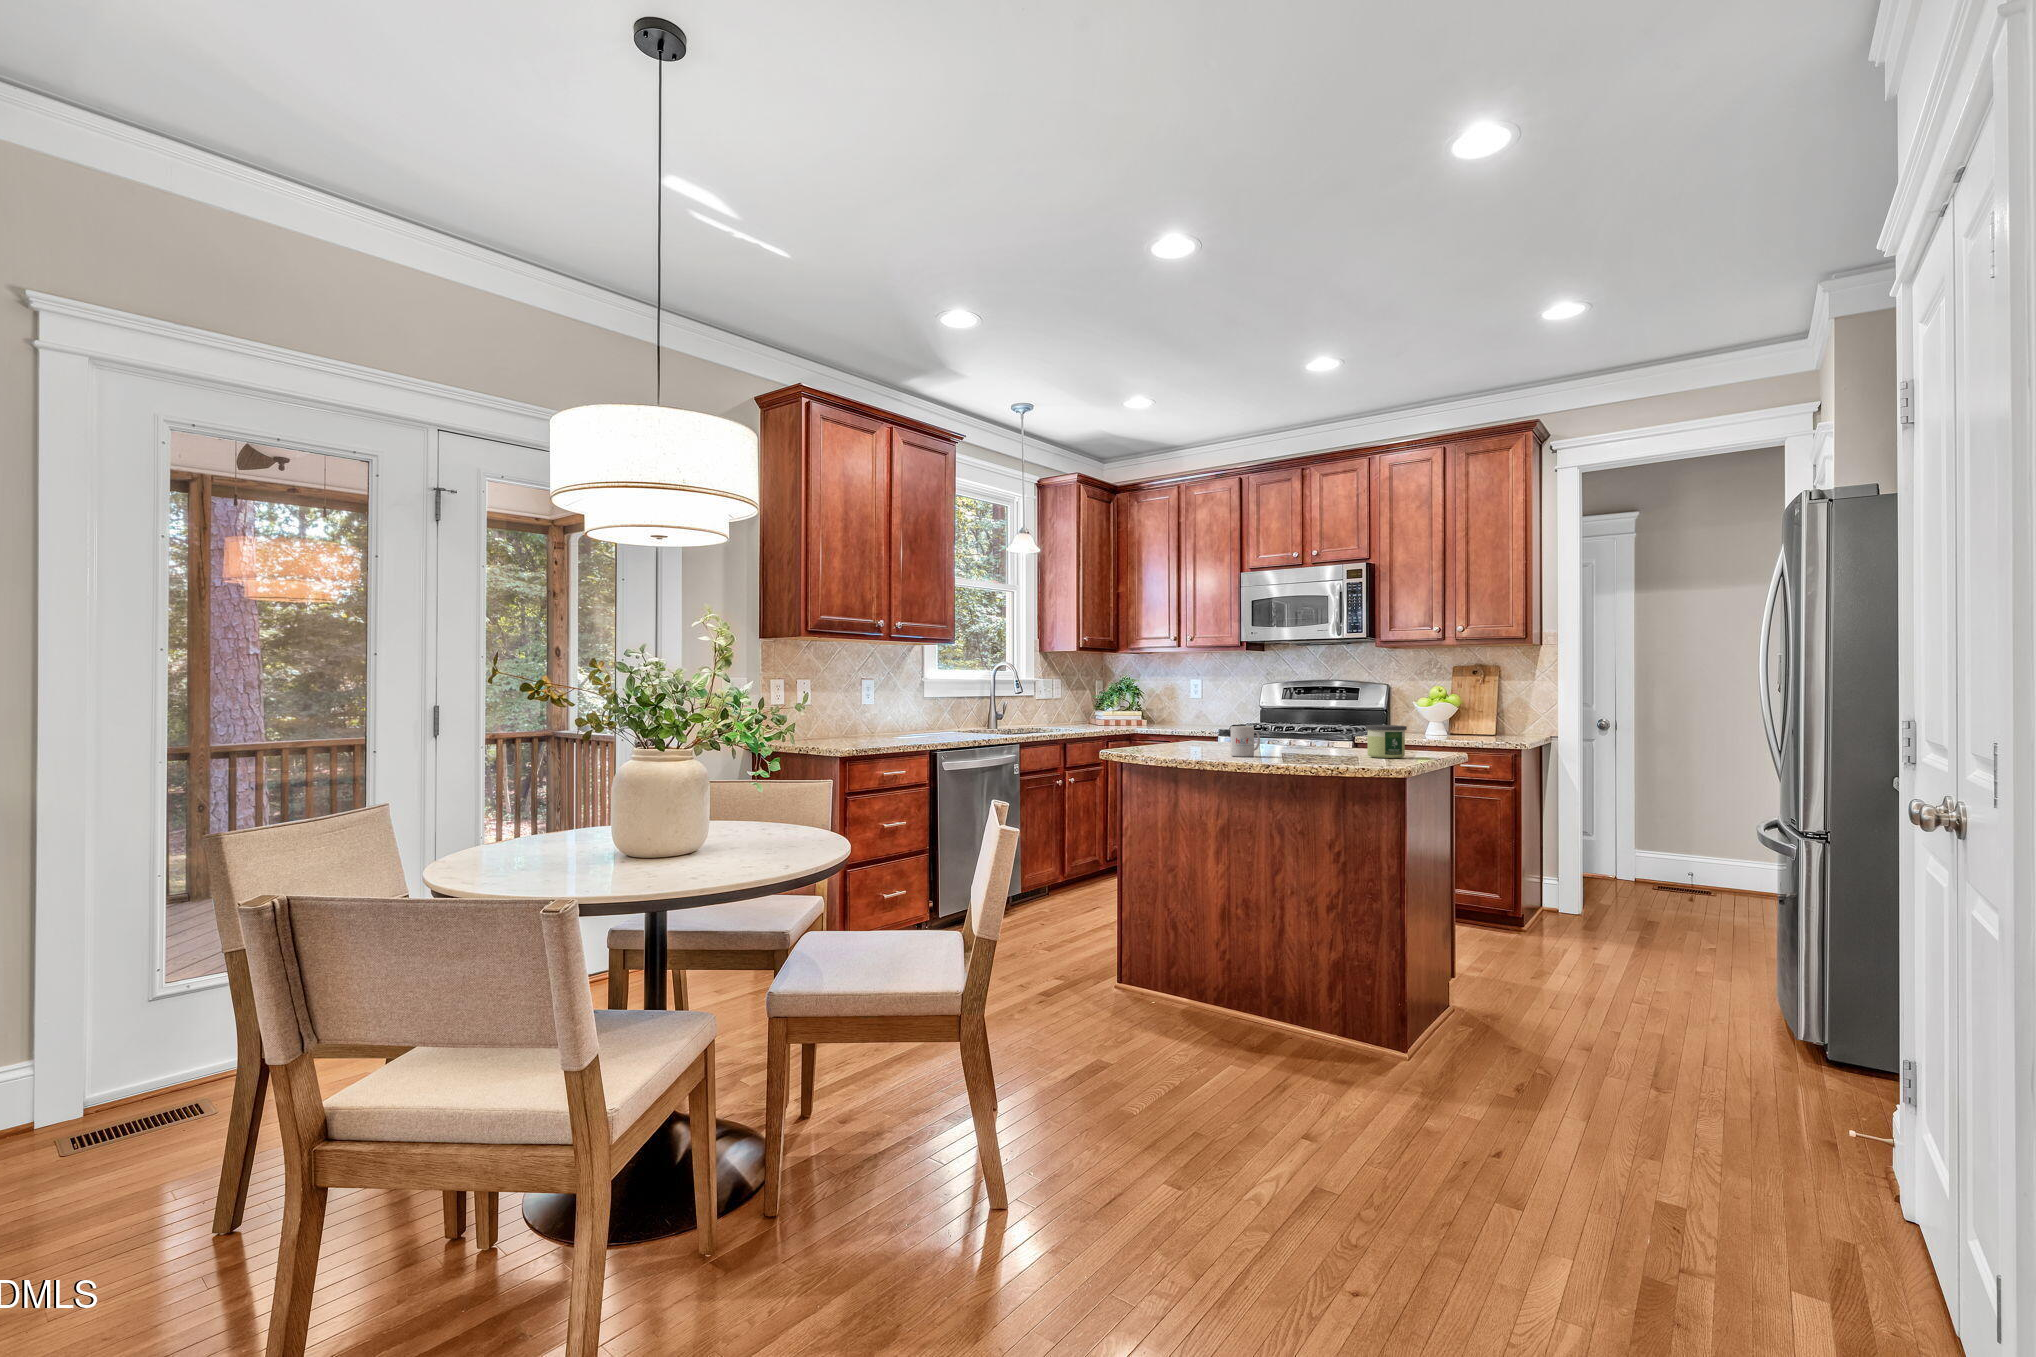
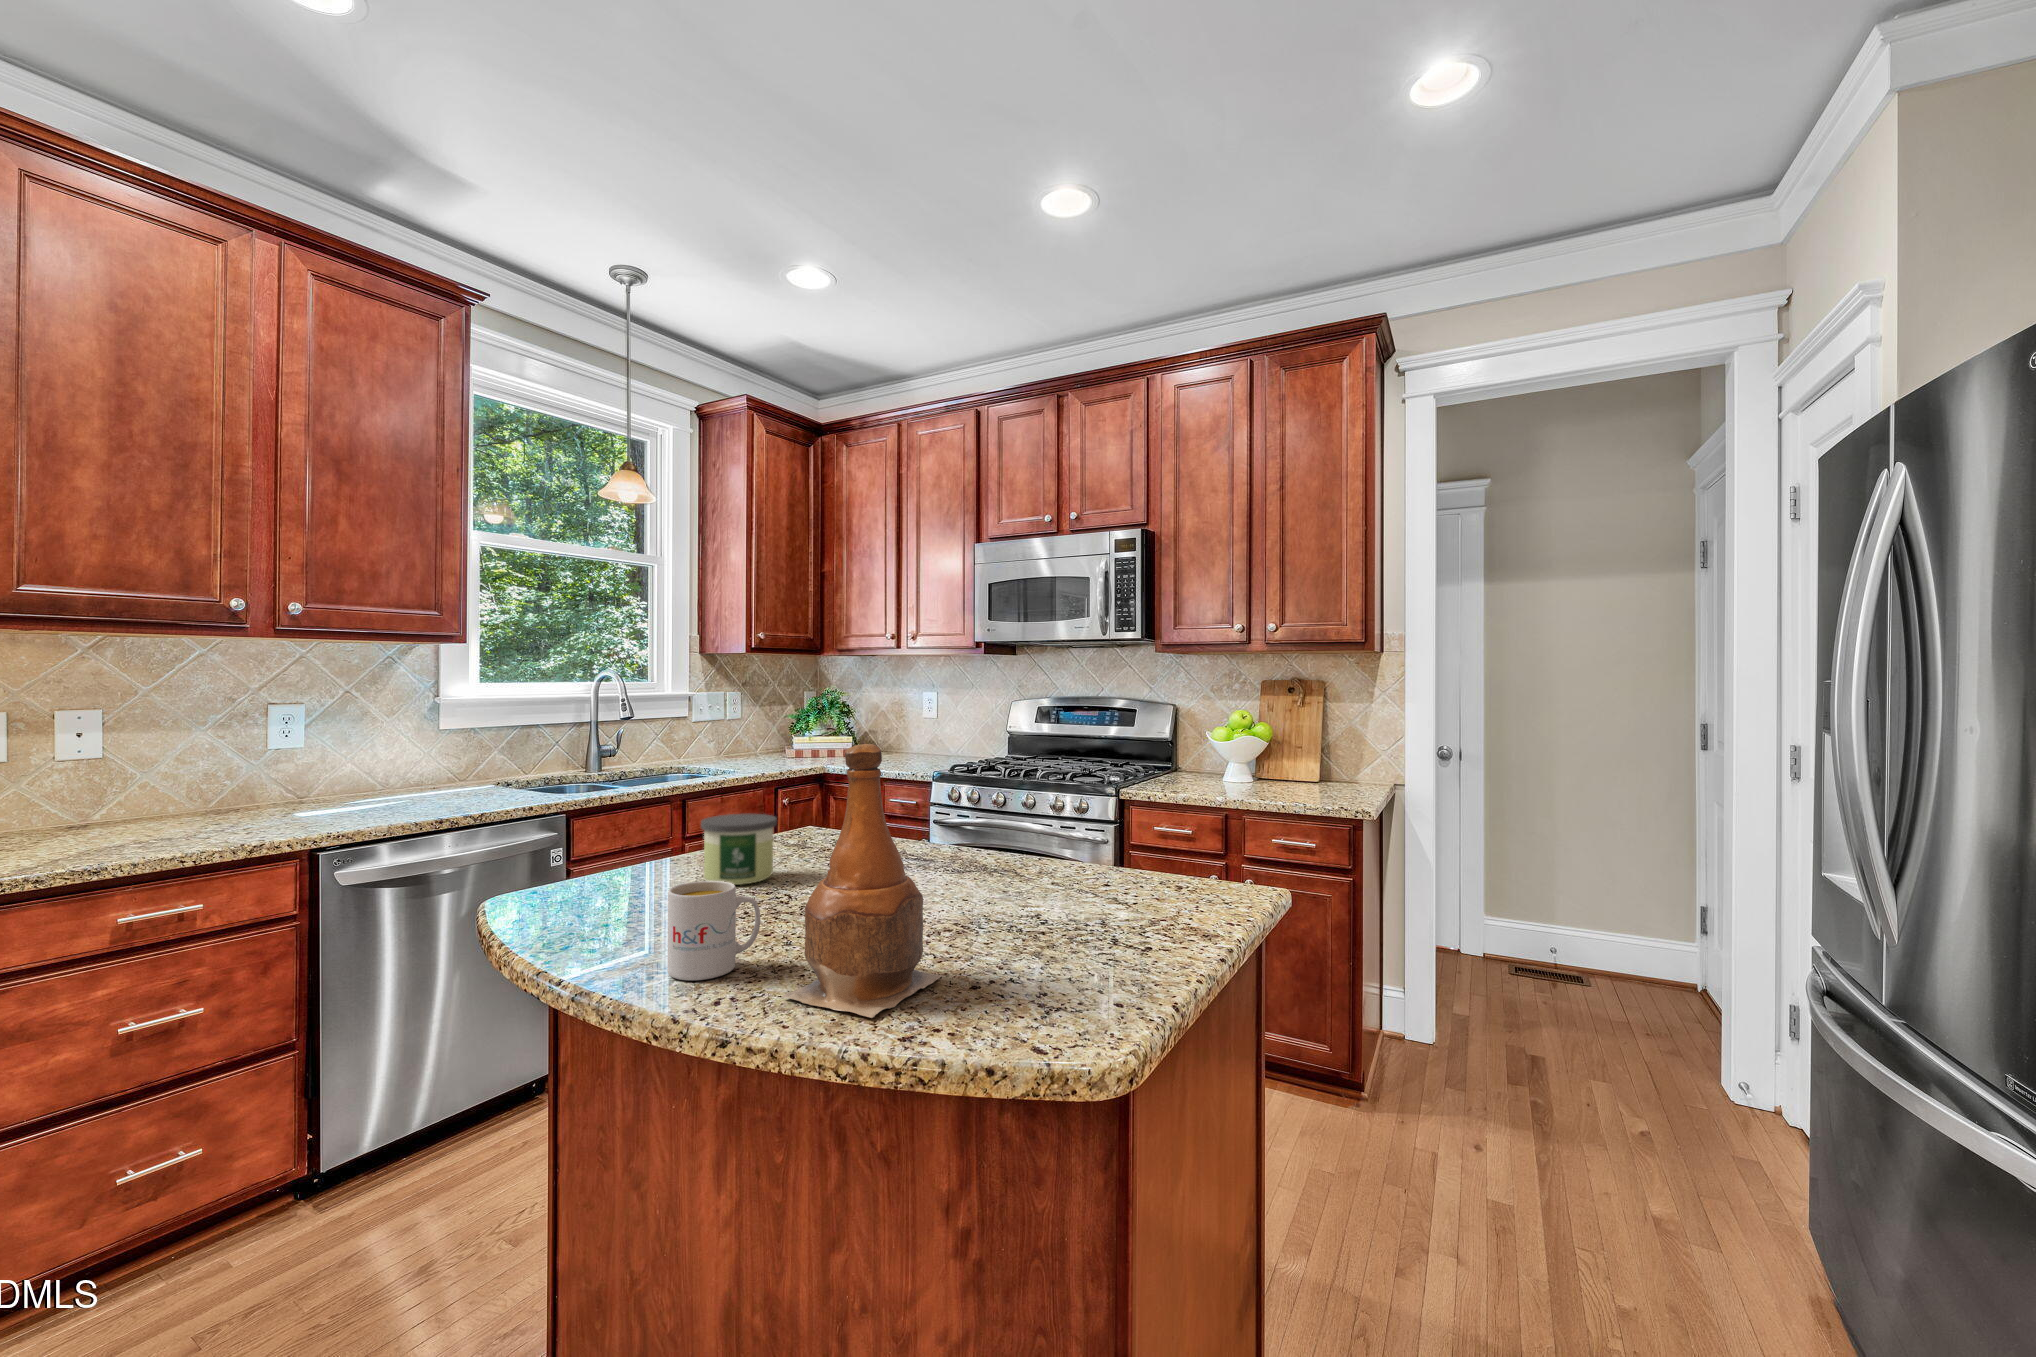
bottle: none [1282,673,1334,760] -> present [782,744,942,1018]
candle: present [1366,725,1407,758] -> present [701,814,777,885]

